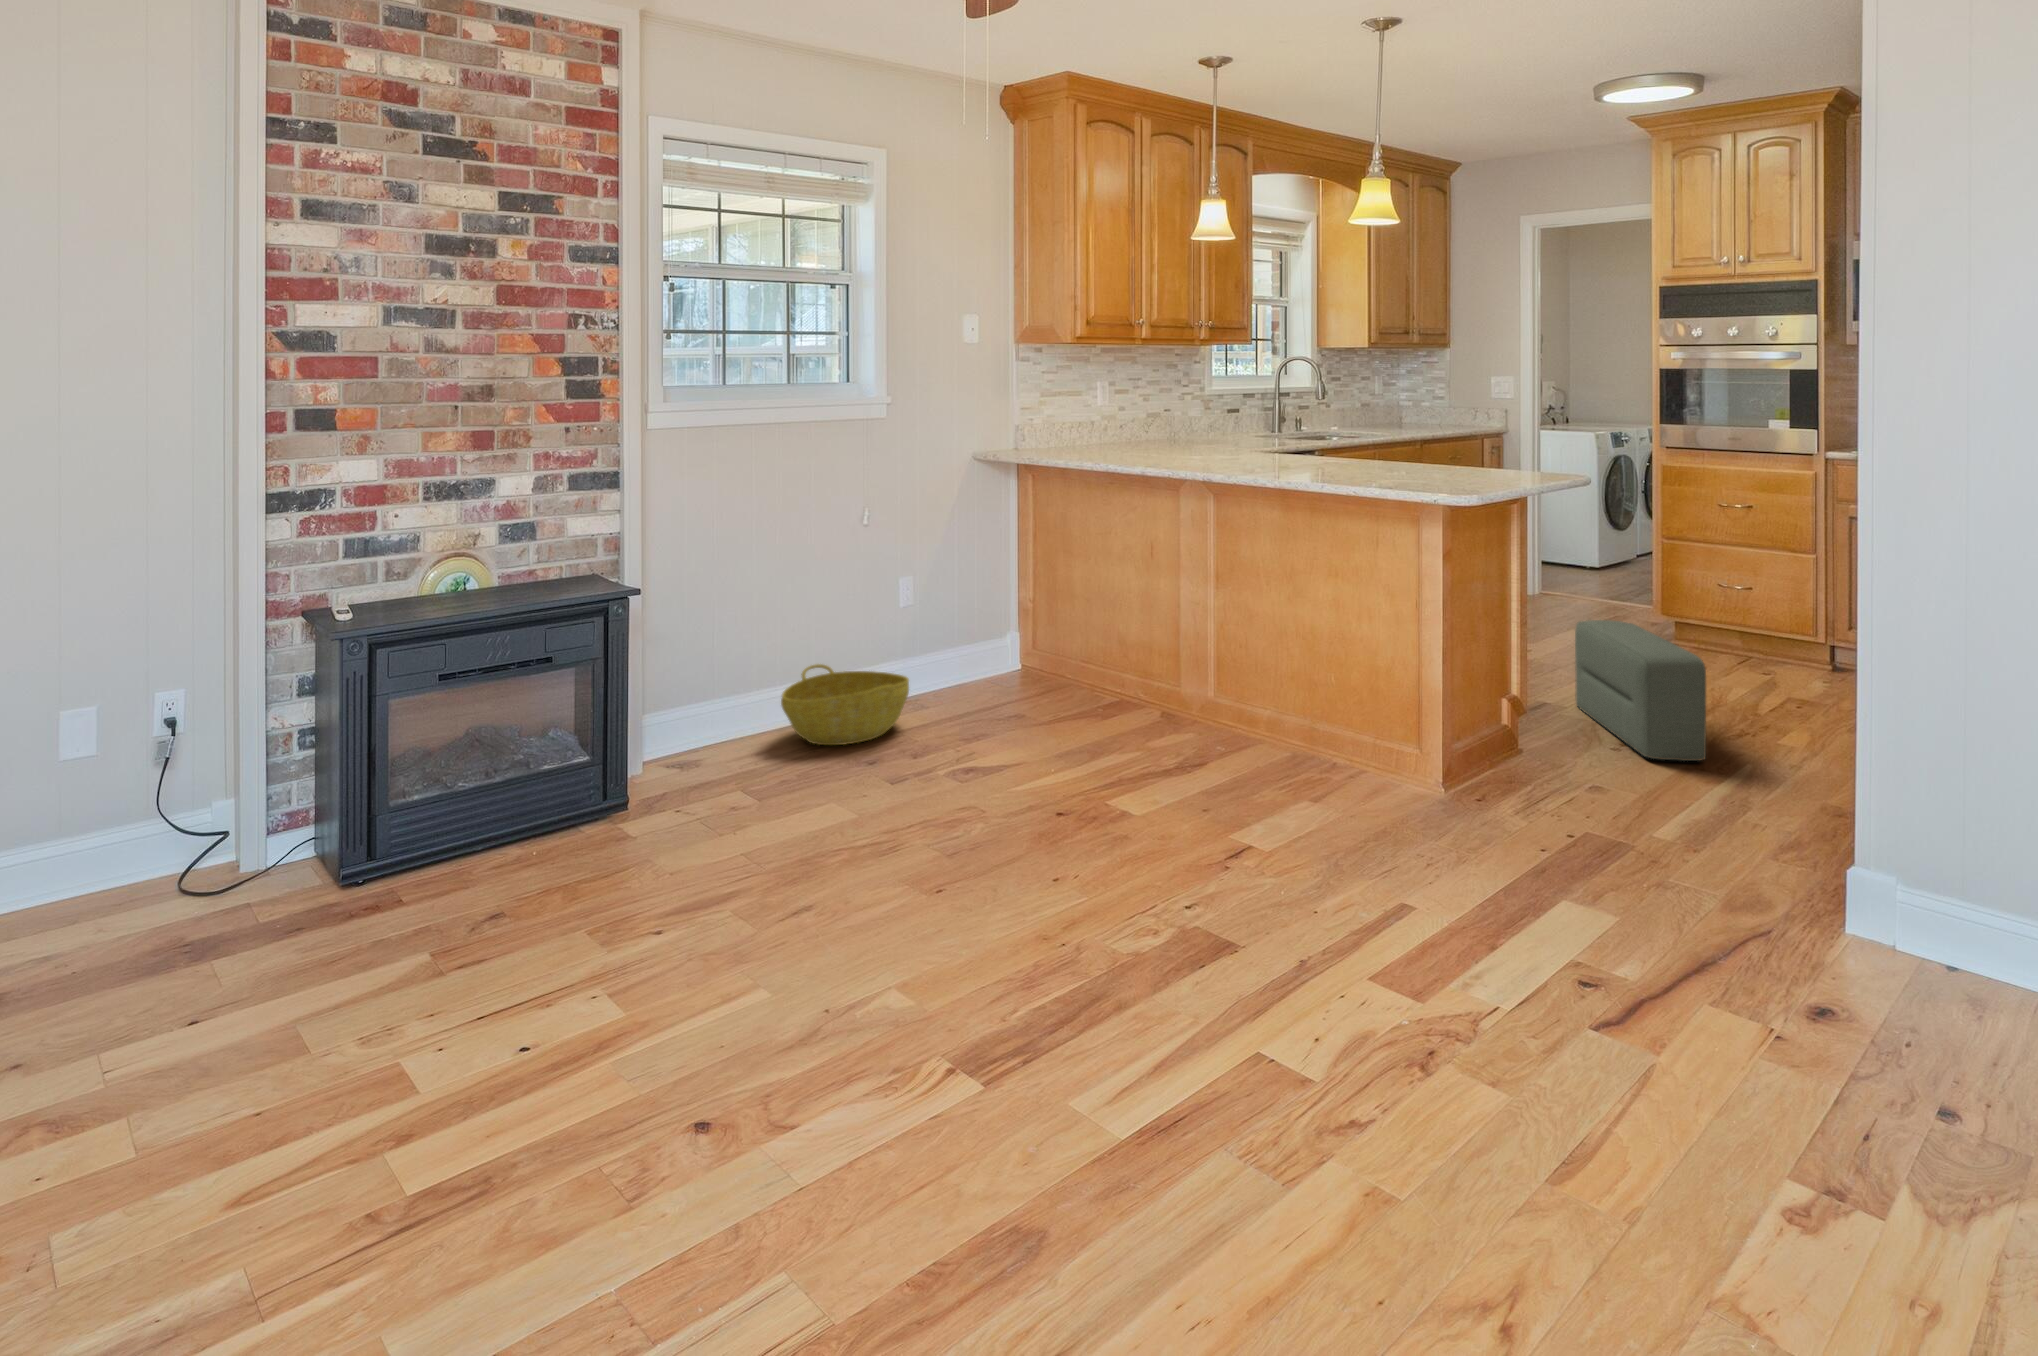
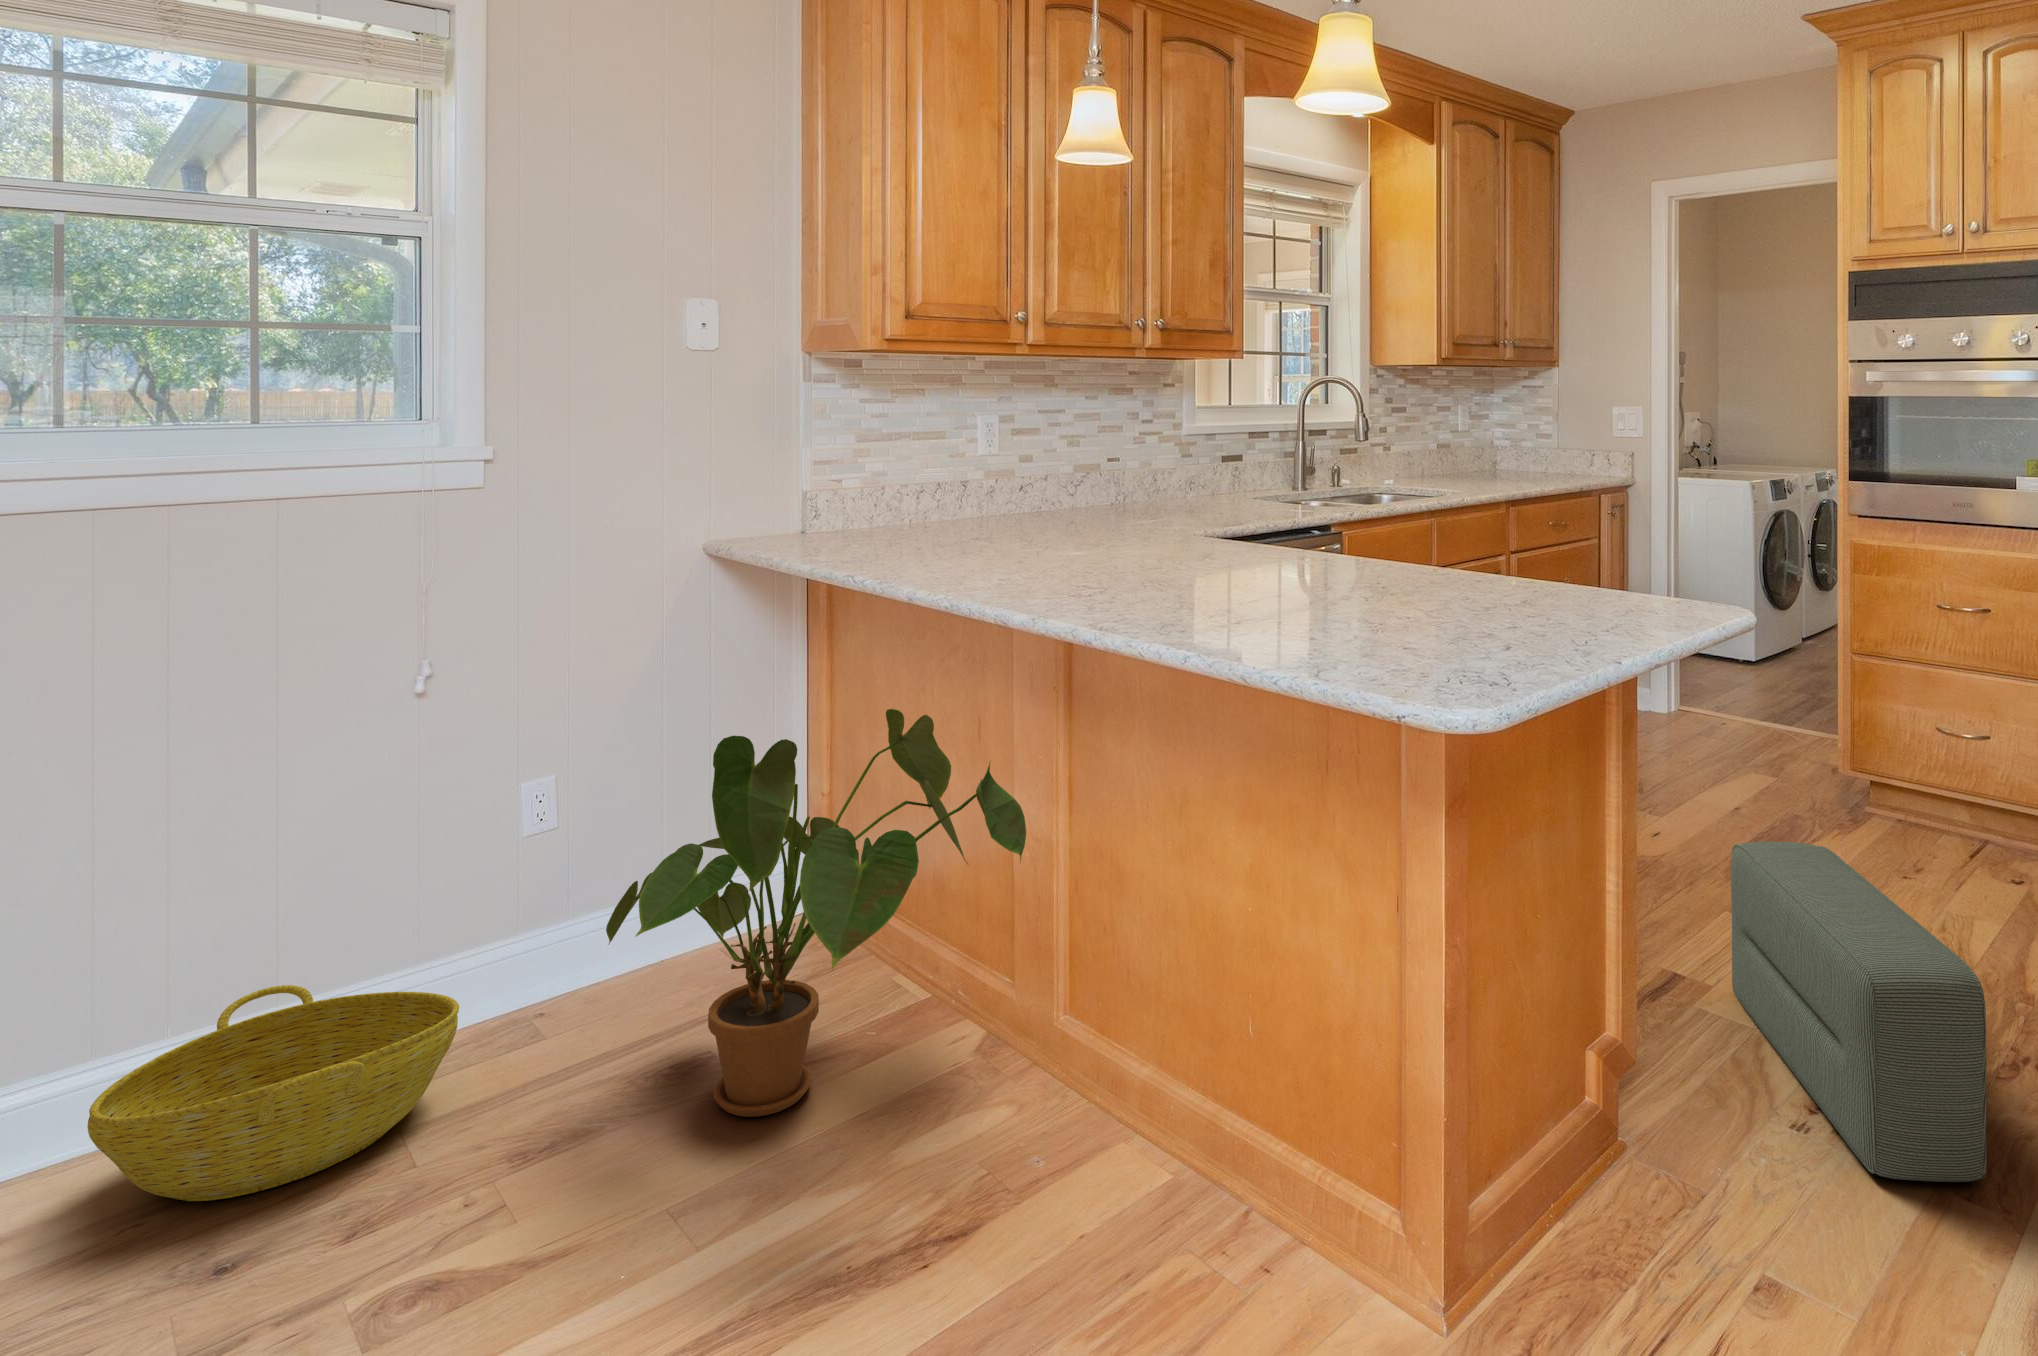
house plant: none [979,537,1195,730] -> present [606,709,1026,1117]

